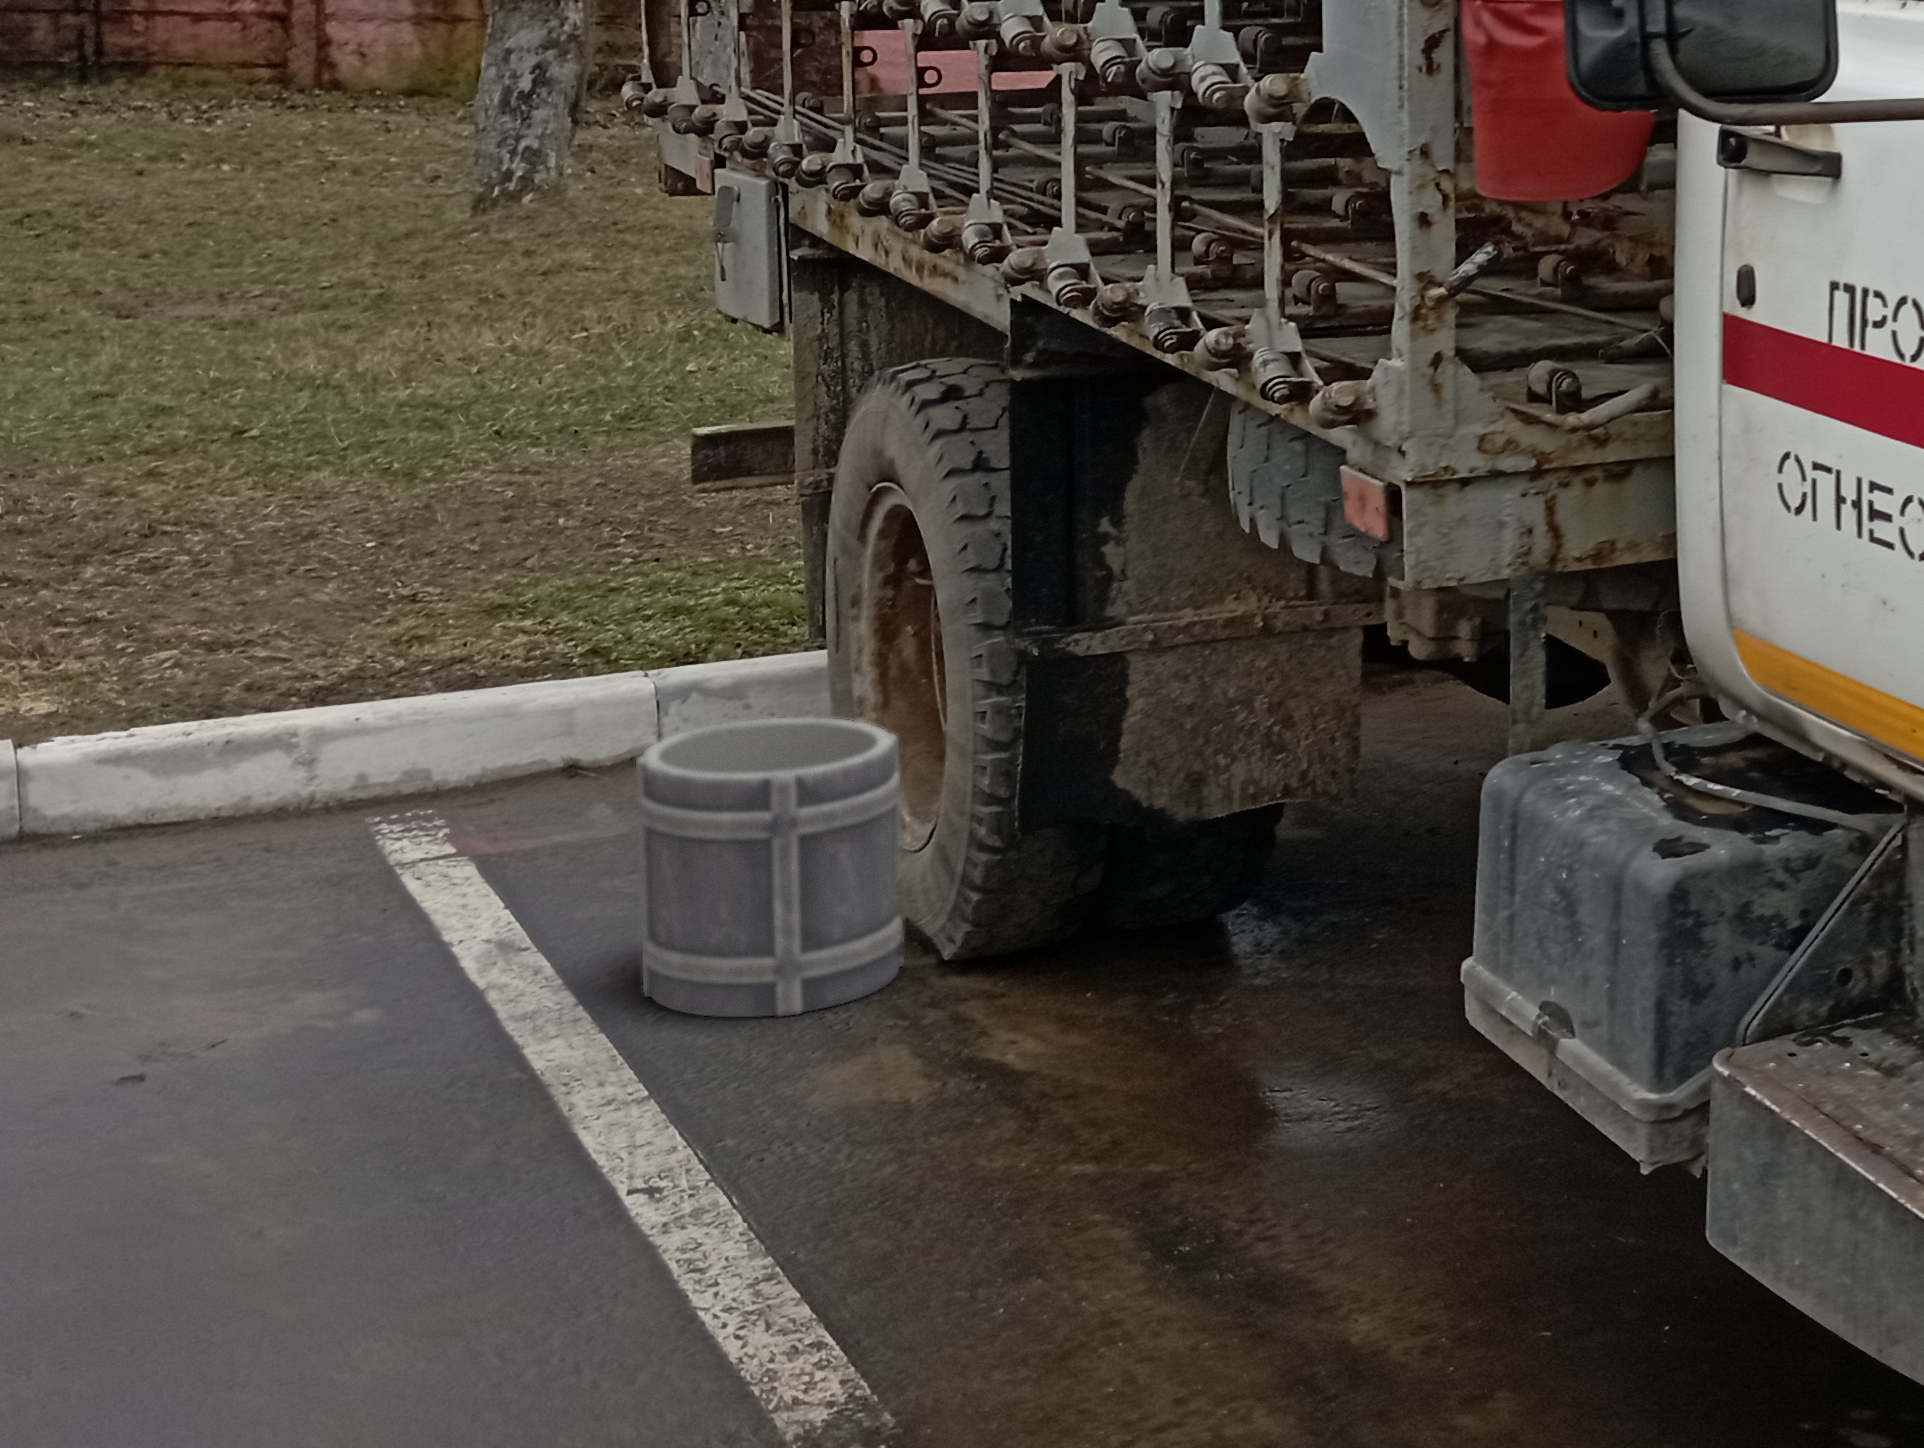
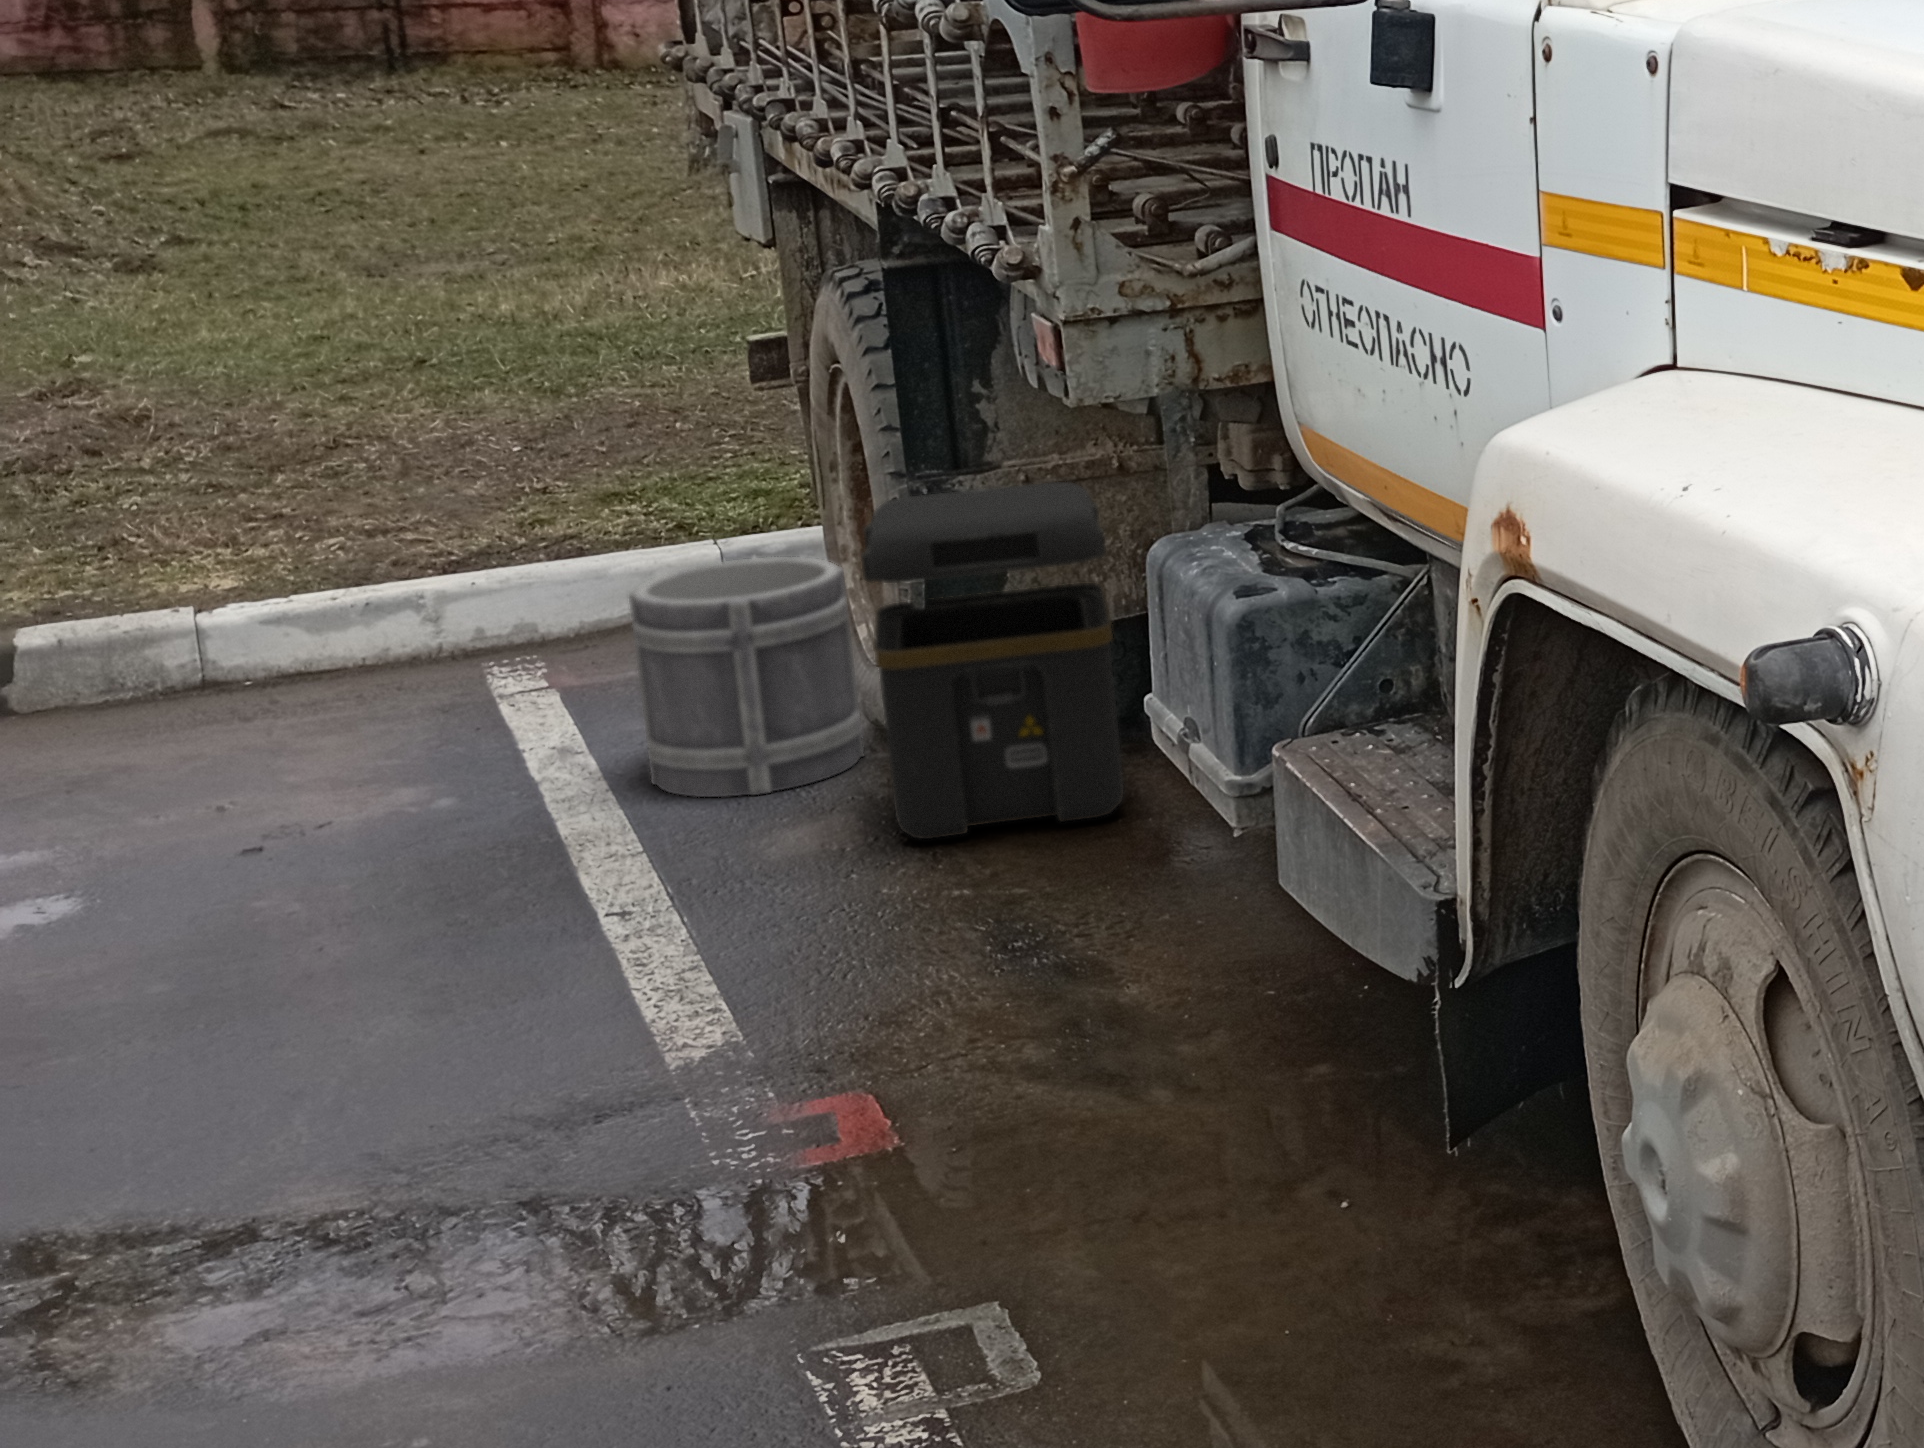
toolbox: none [956,645,1268,1087] -> present [861,482,1124,839]

